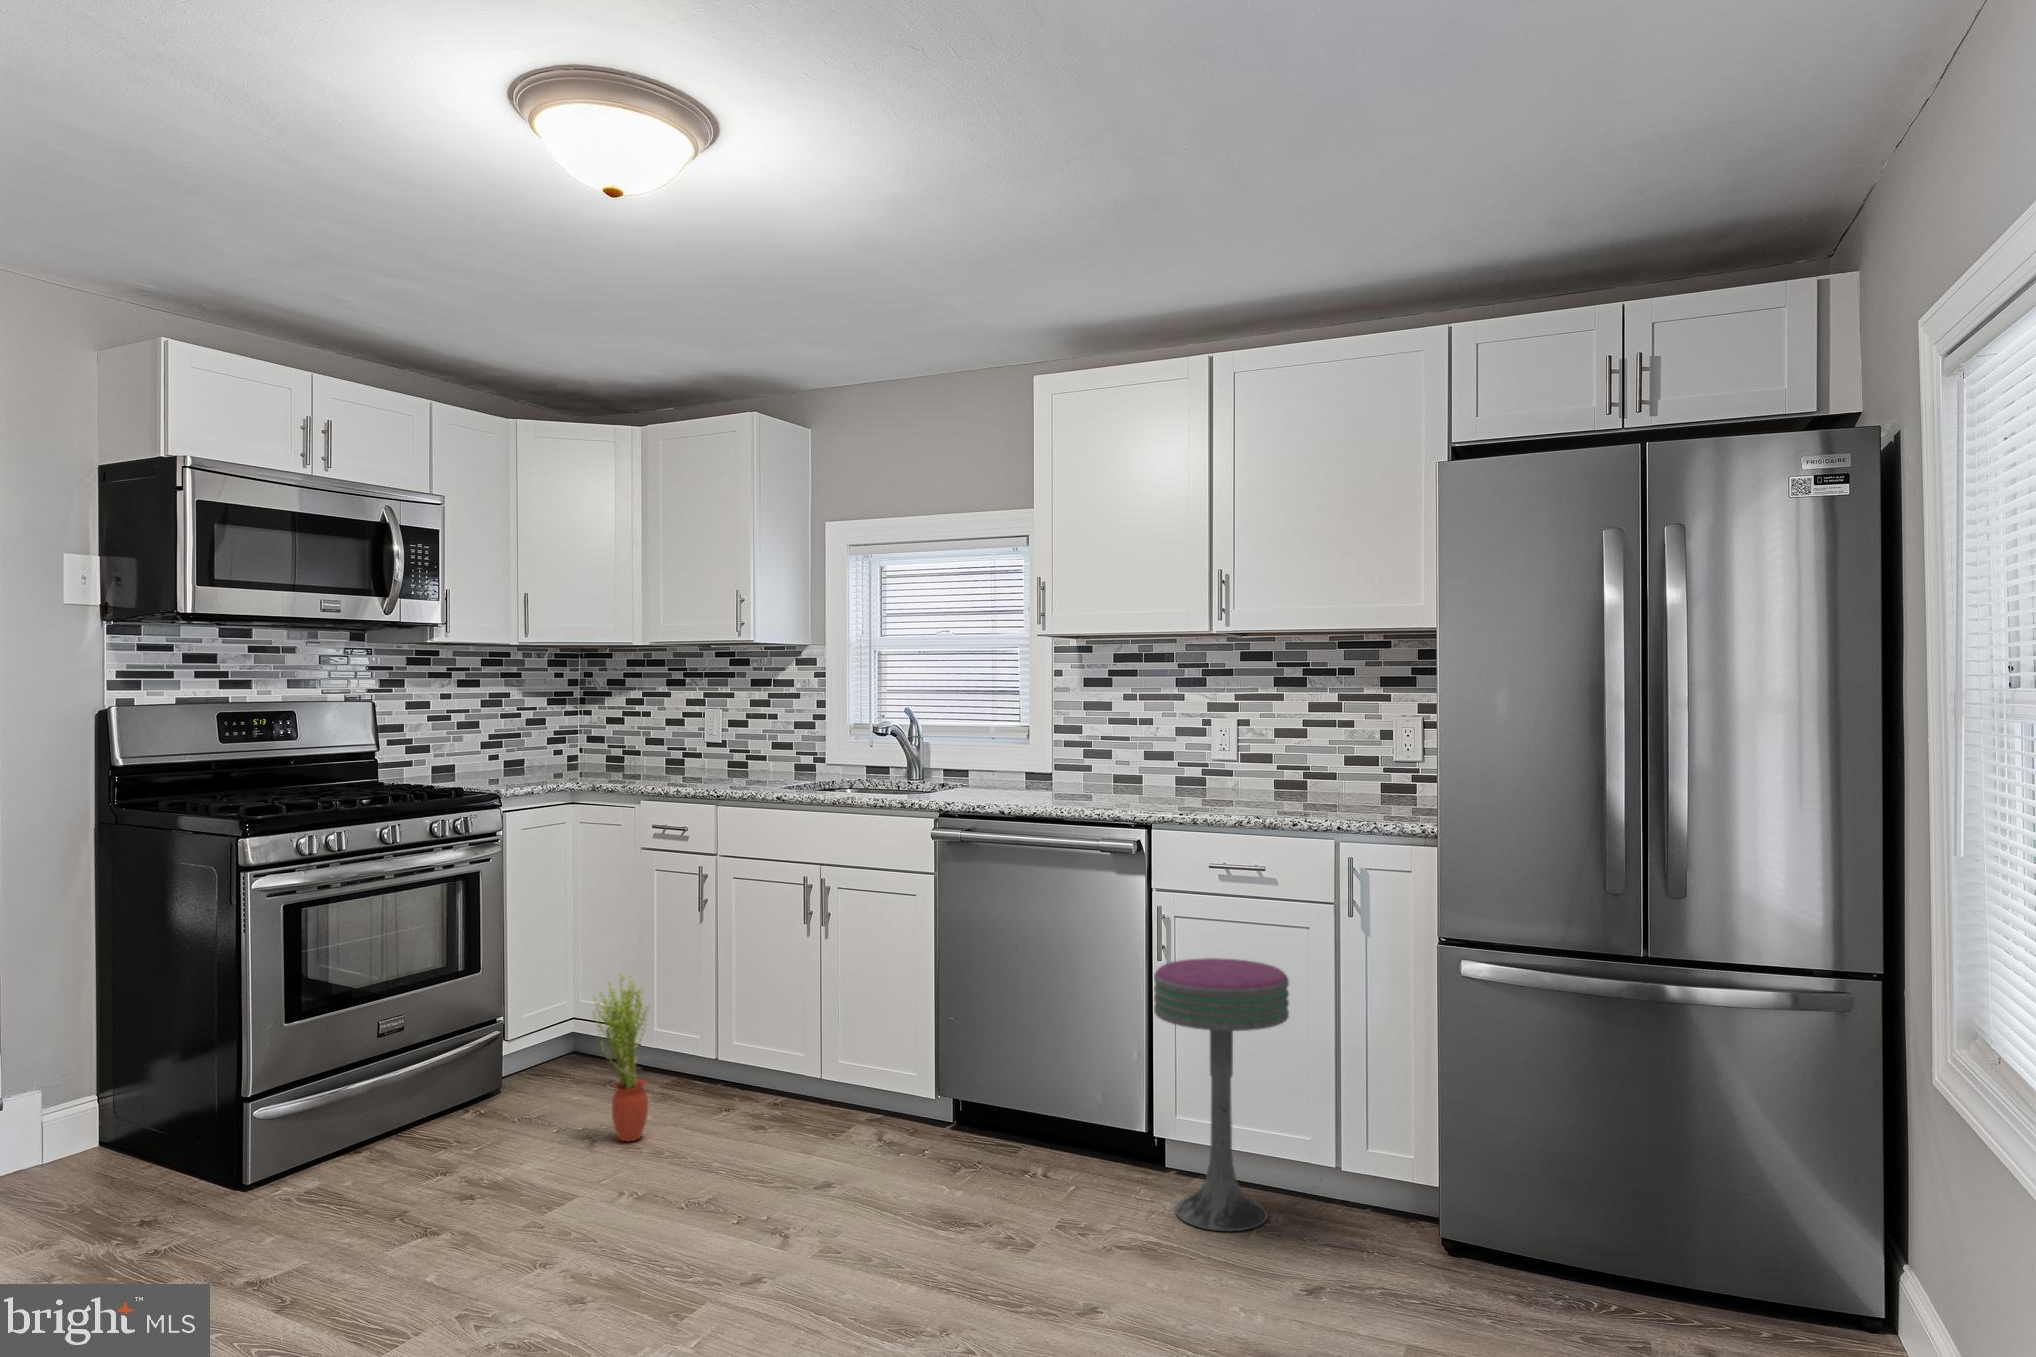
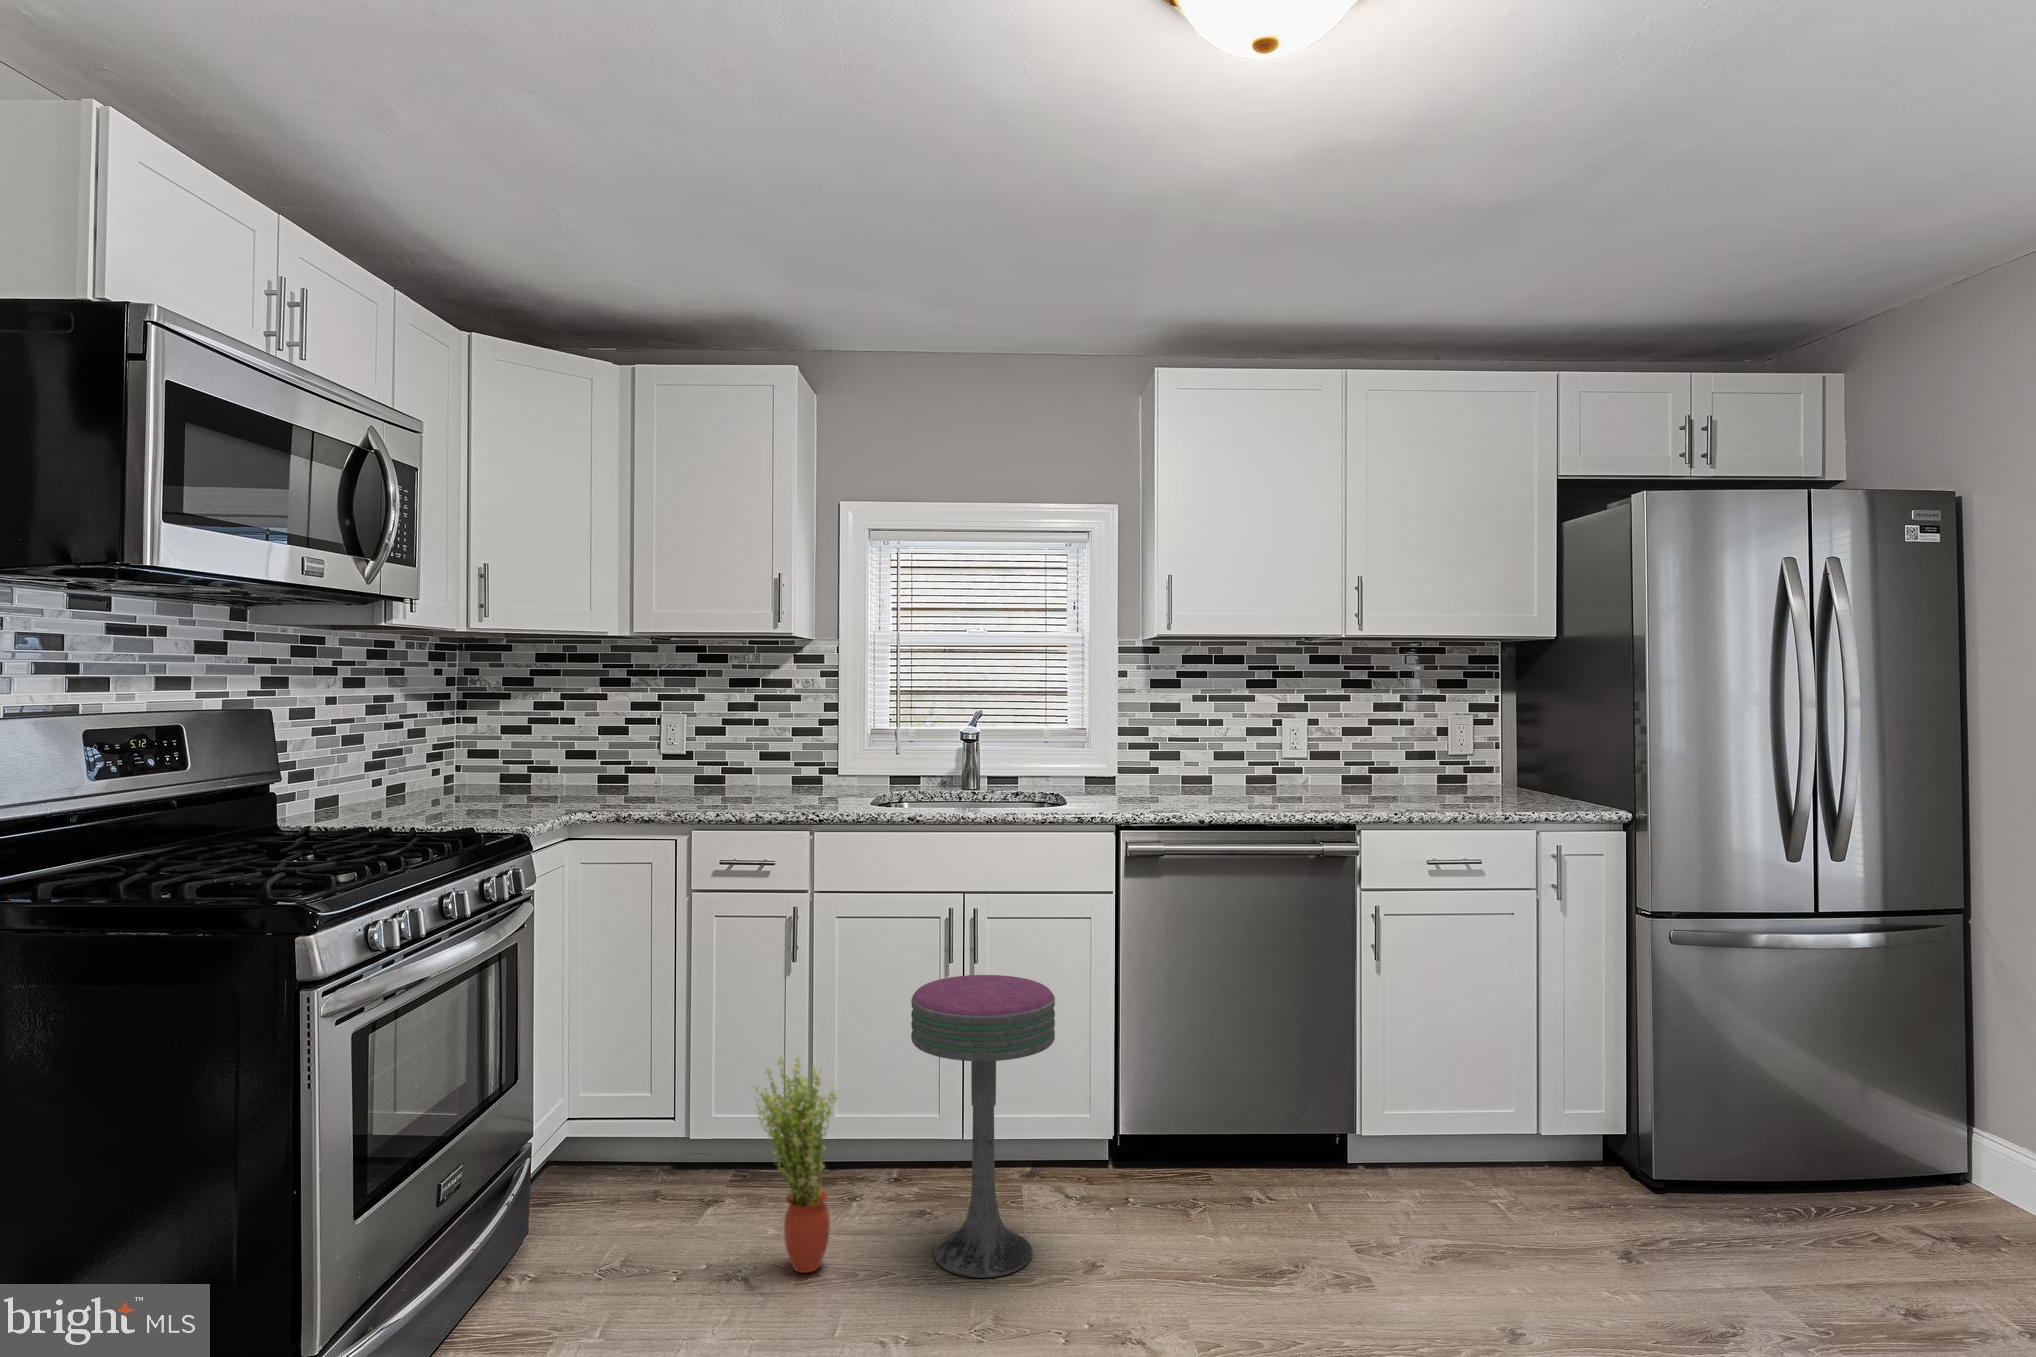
bar stool: present [1154,958,1289,1231] -> present [911,975,1055,1278]

